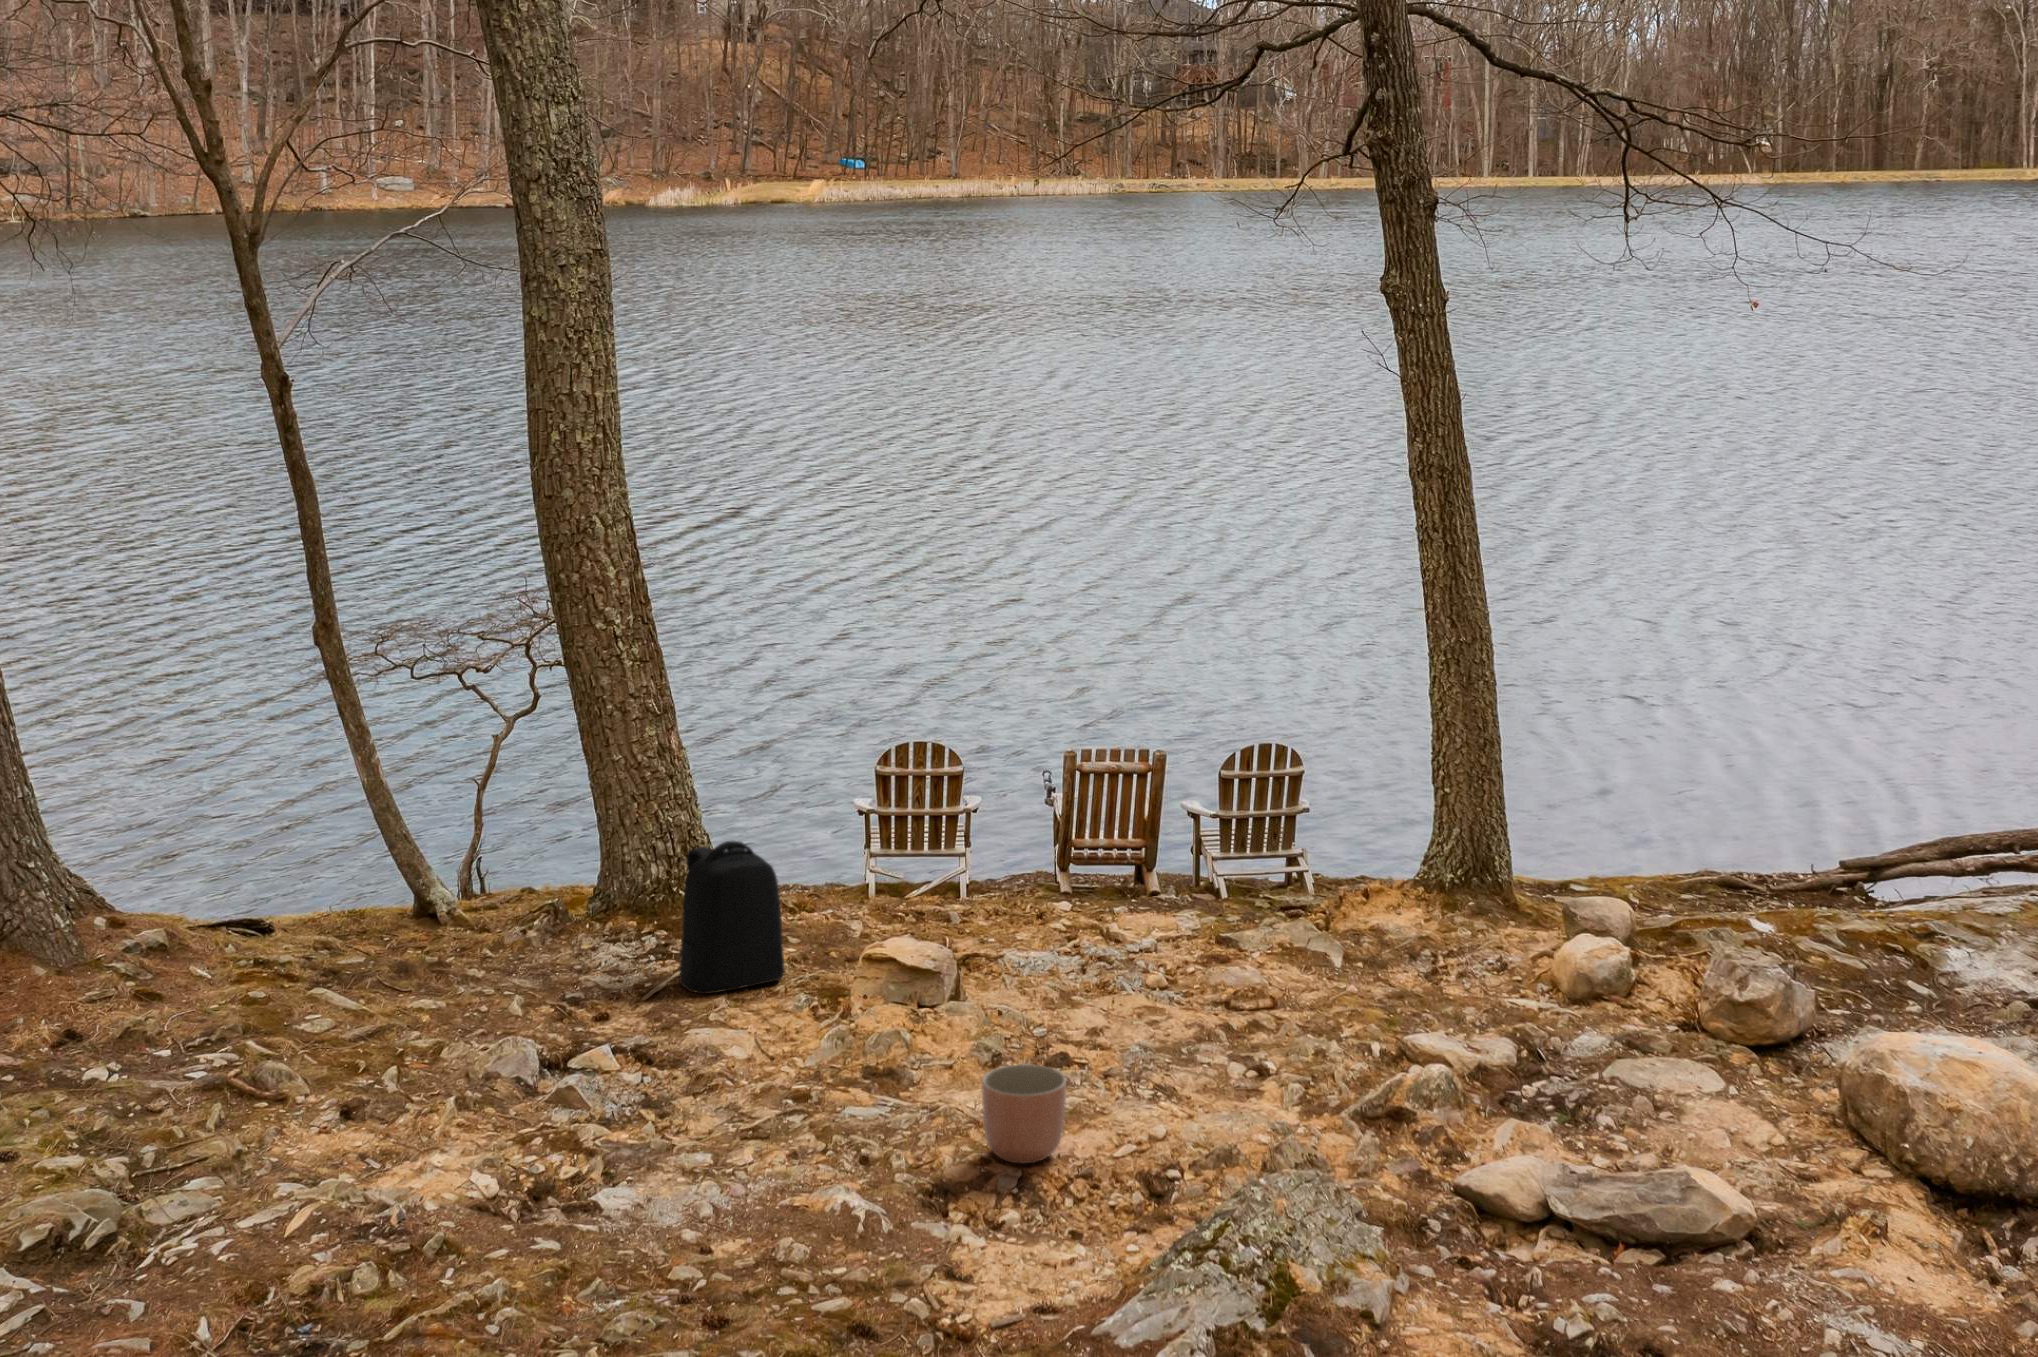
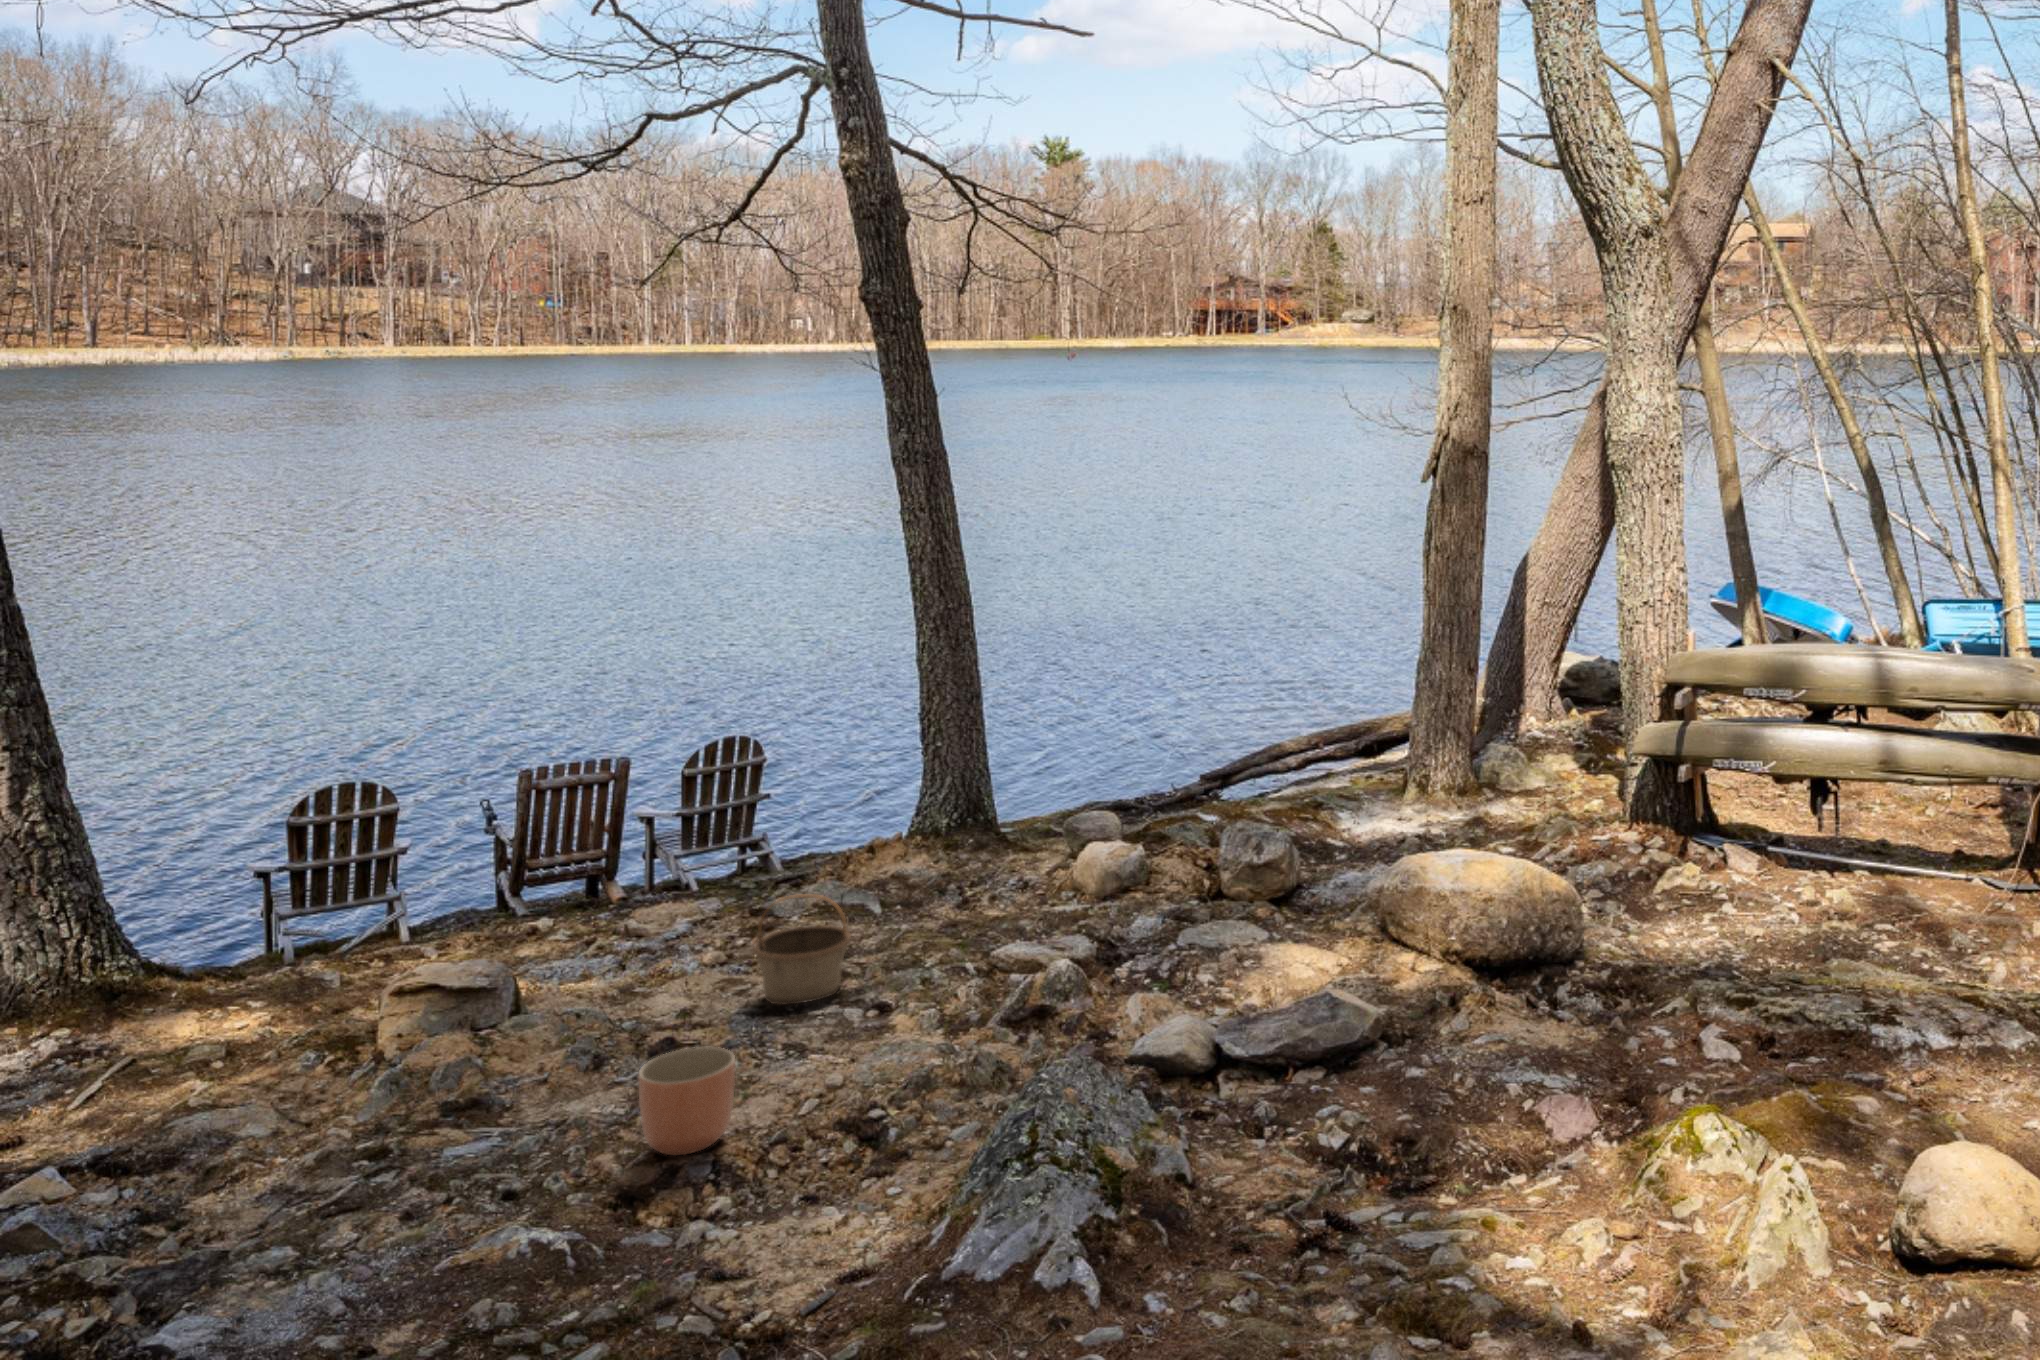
backpack: present [679,841,784,994] -> none [135,898,285,1082]
basket: none [1156,934,1253,1049] -> present [753,894,851,1004]

